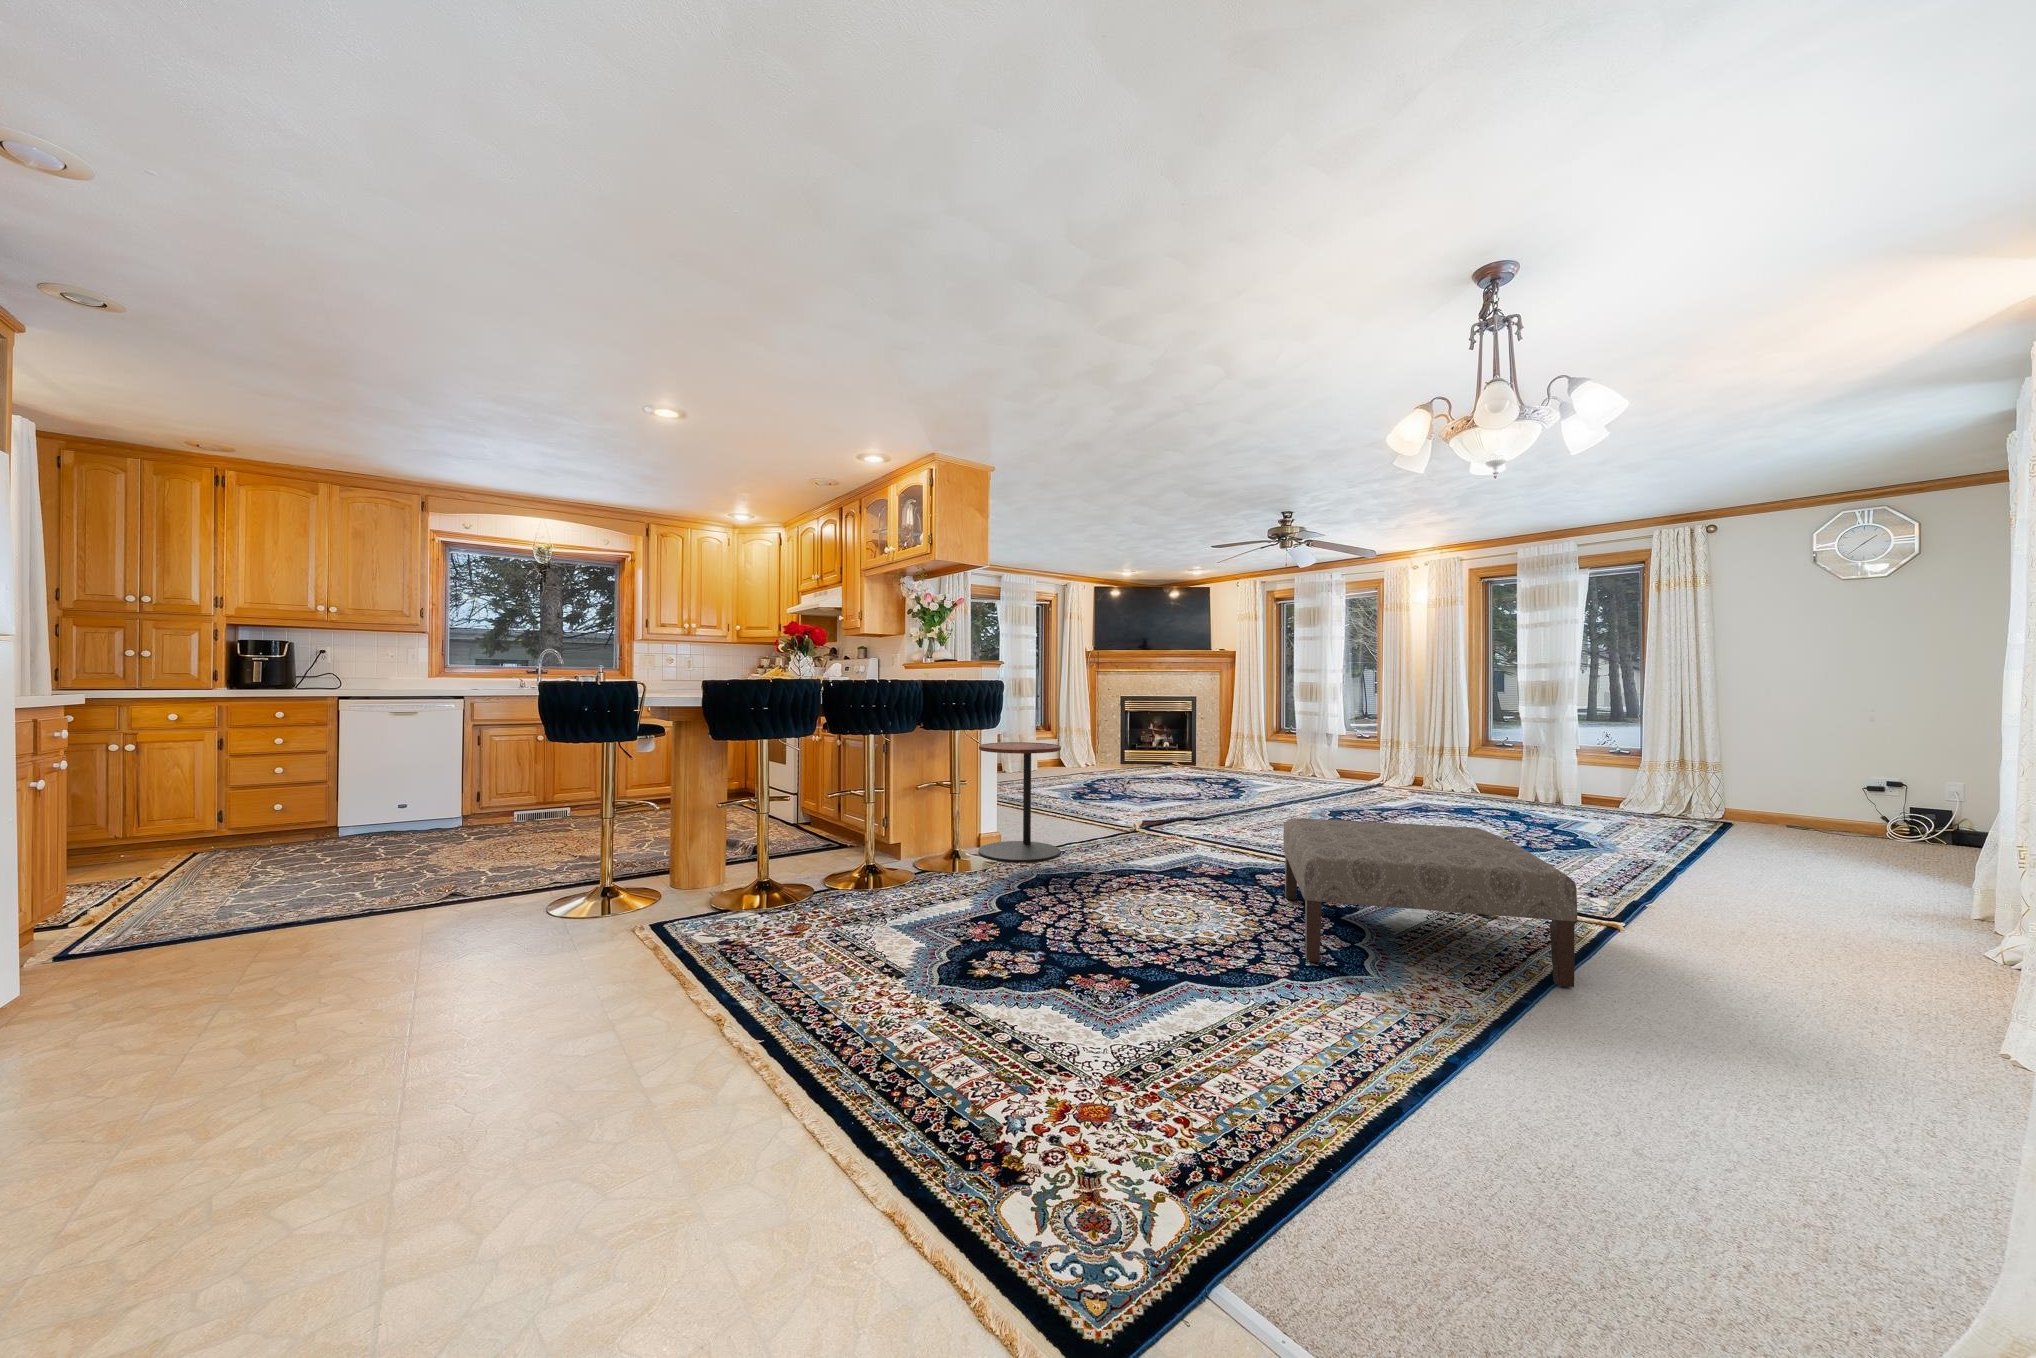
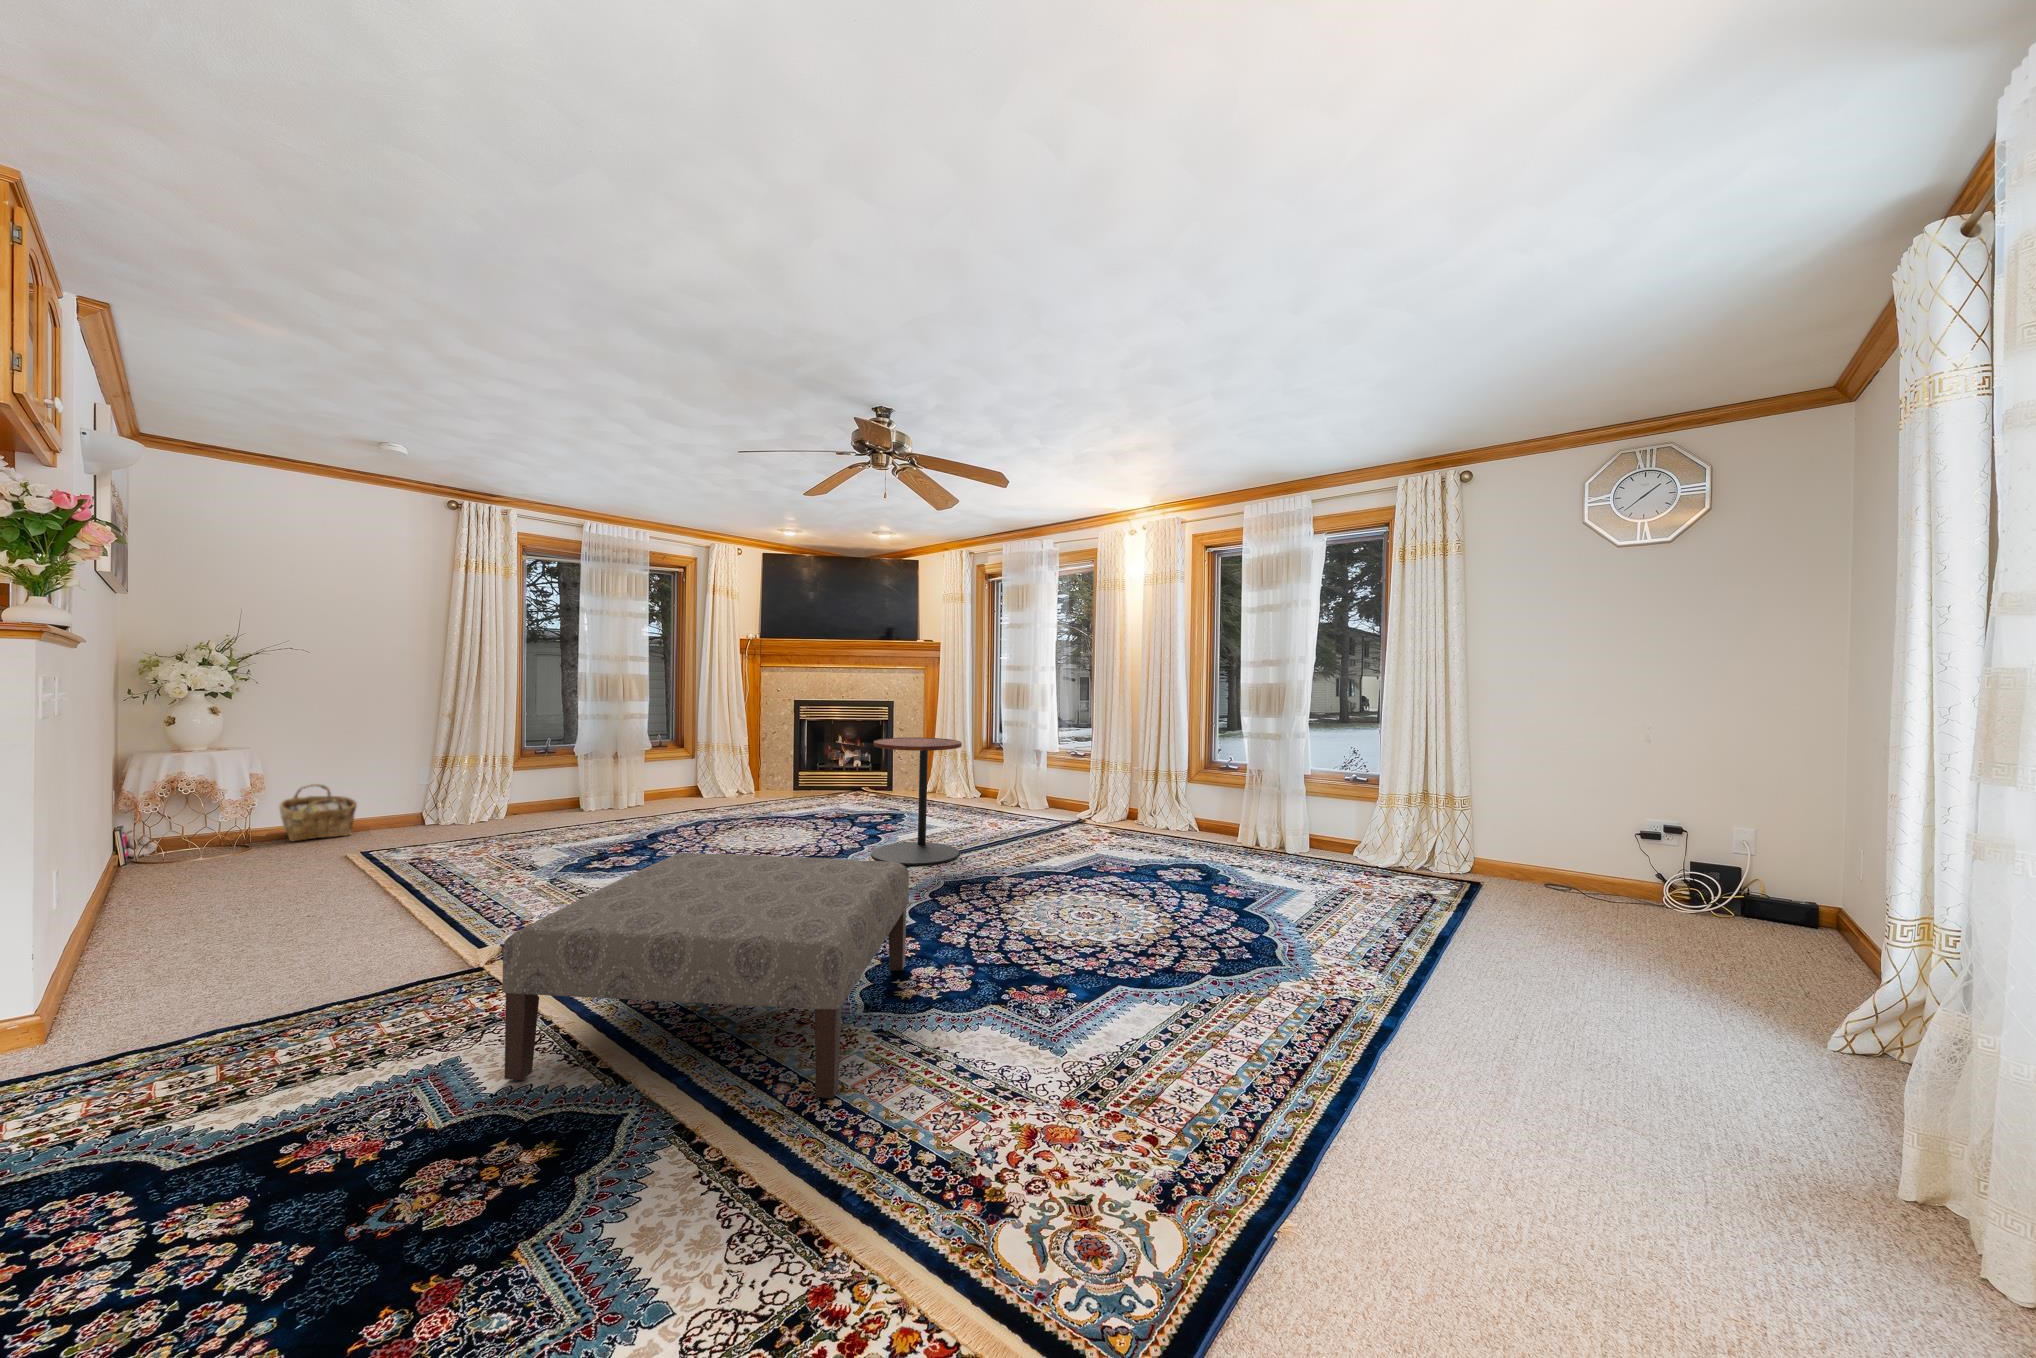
woven basket: none [517,781,571,827] -> present [279,784,357,842]
ottoman: present [1283,818,1577,988] -> present [502,853,909,1099]

